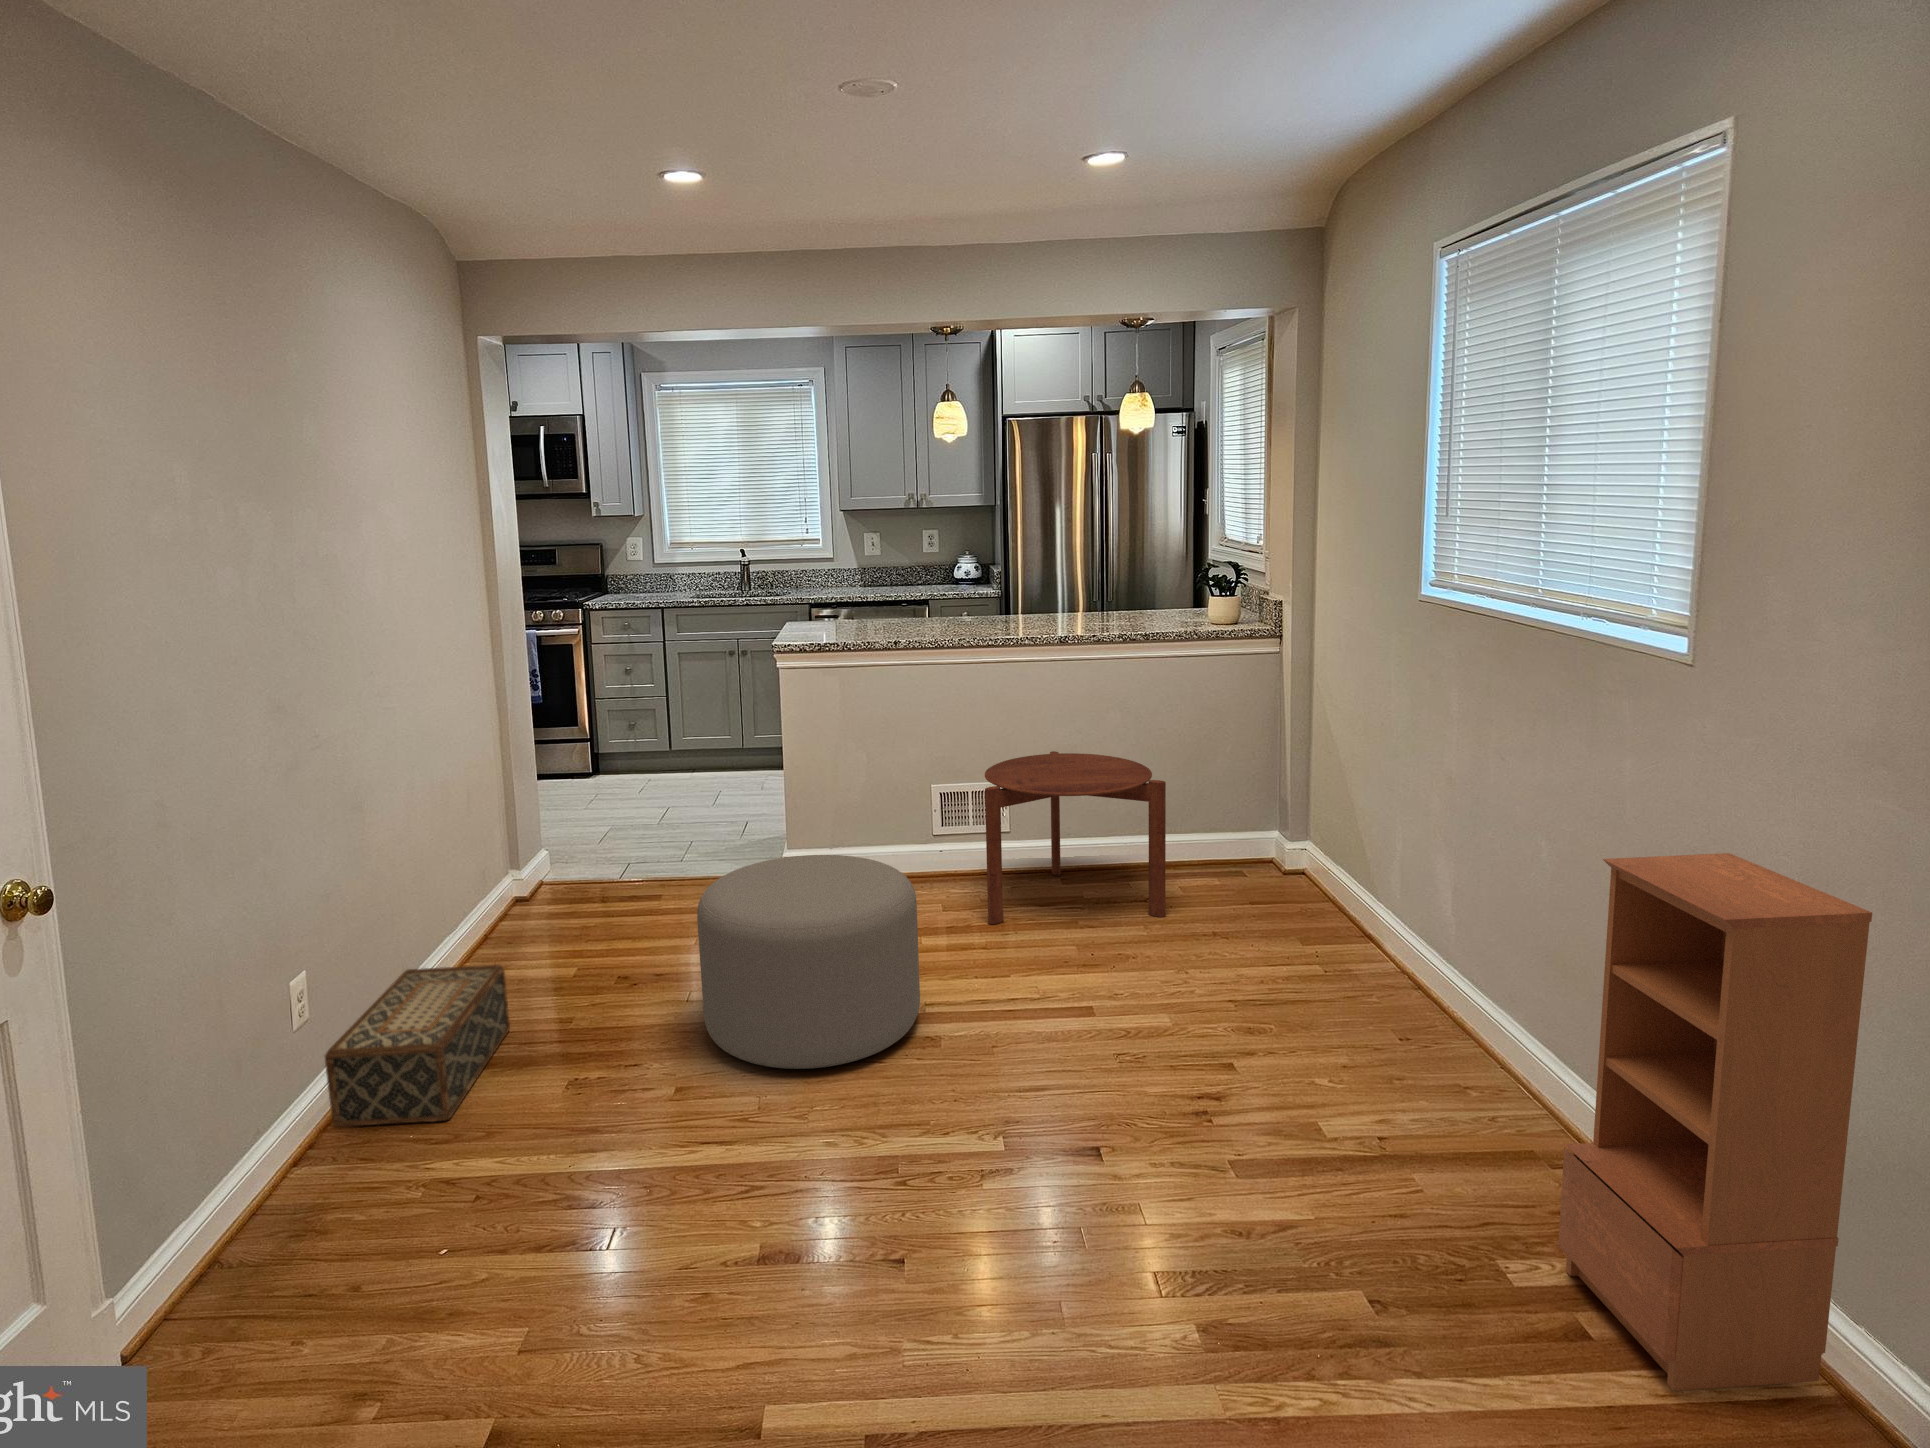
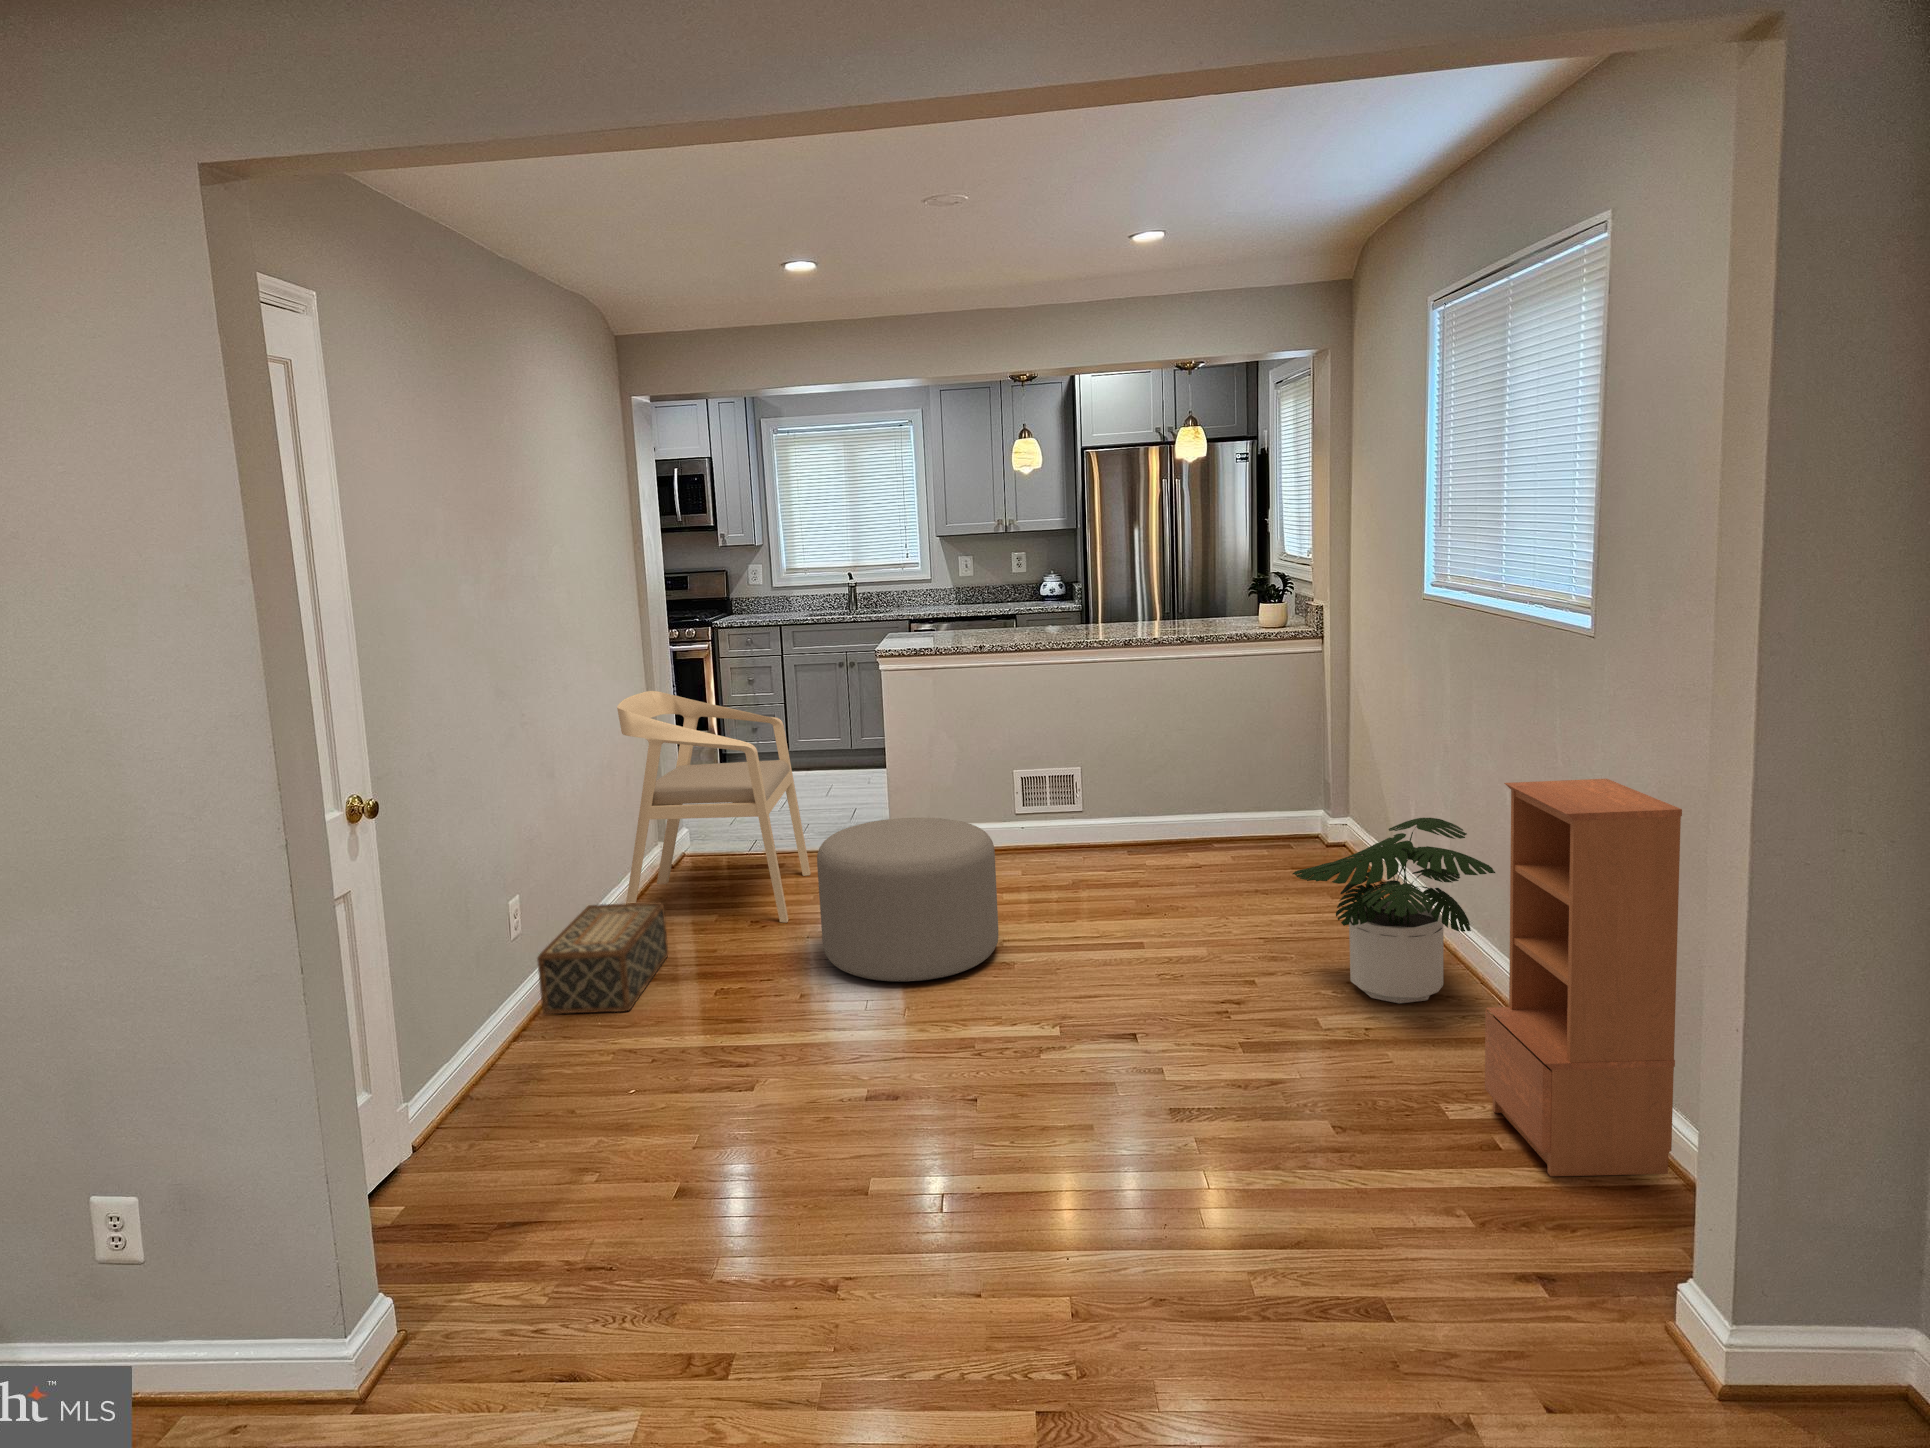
armchair: none [450,693,693,981] -> present [617,691,810,922]
side table: present [985,751,1166,924] -> none [1057,741,1218,886]
potted plant: none [1277,866,1535,1095] -> present [1293,818,1495,1003]

